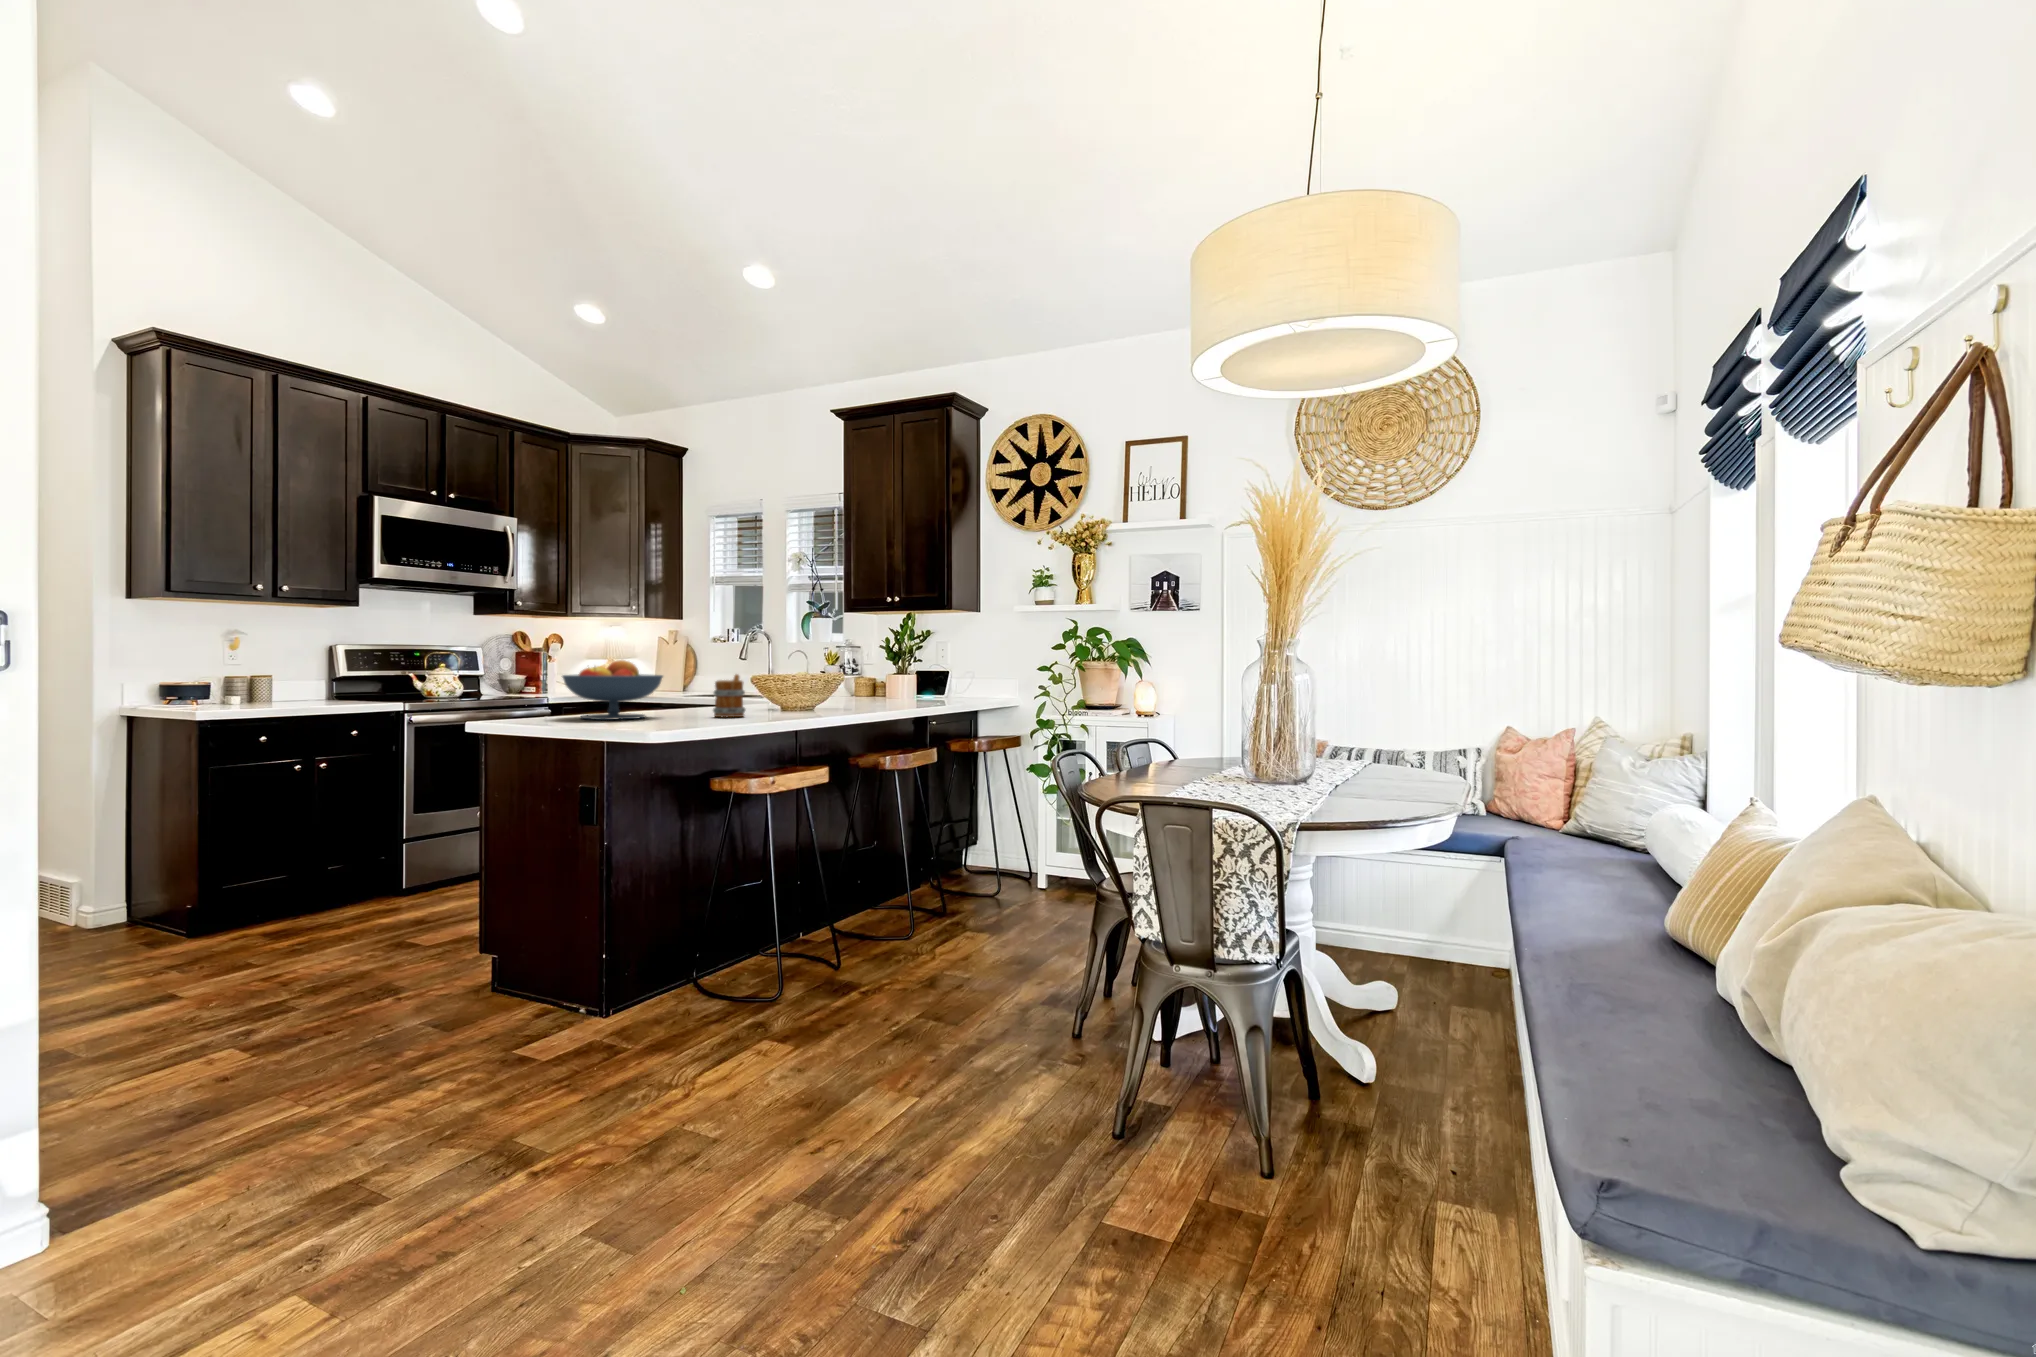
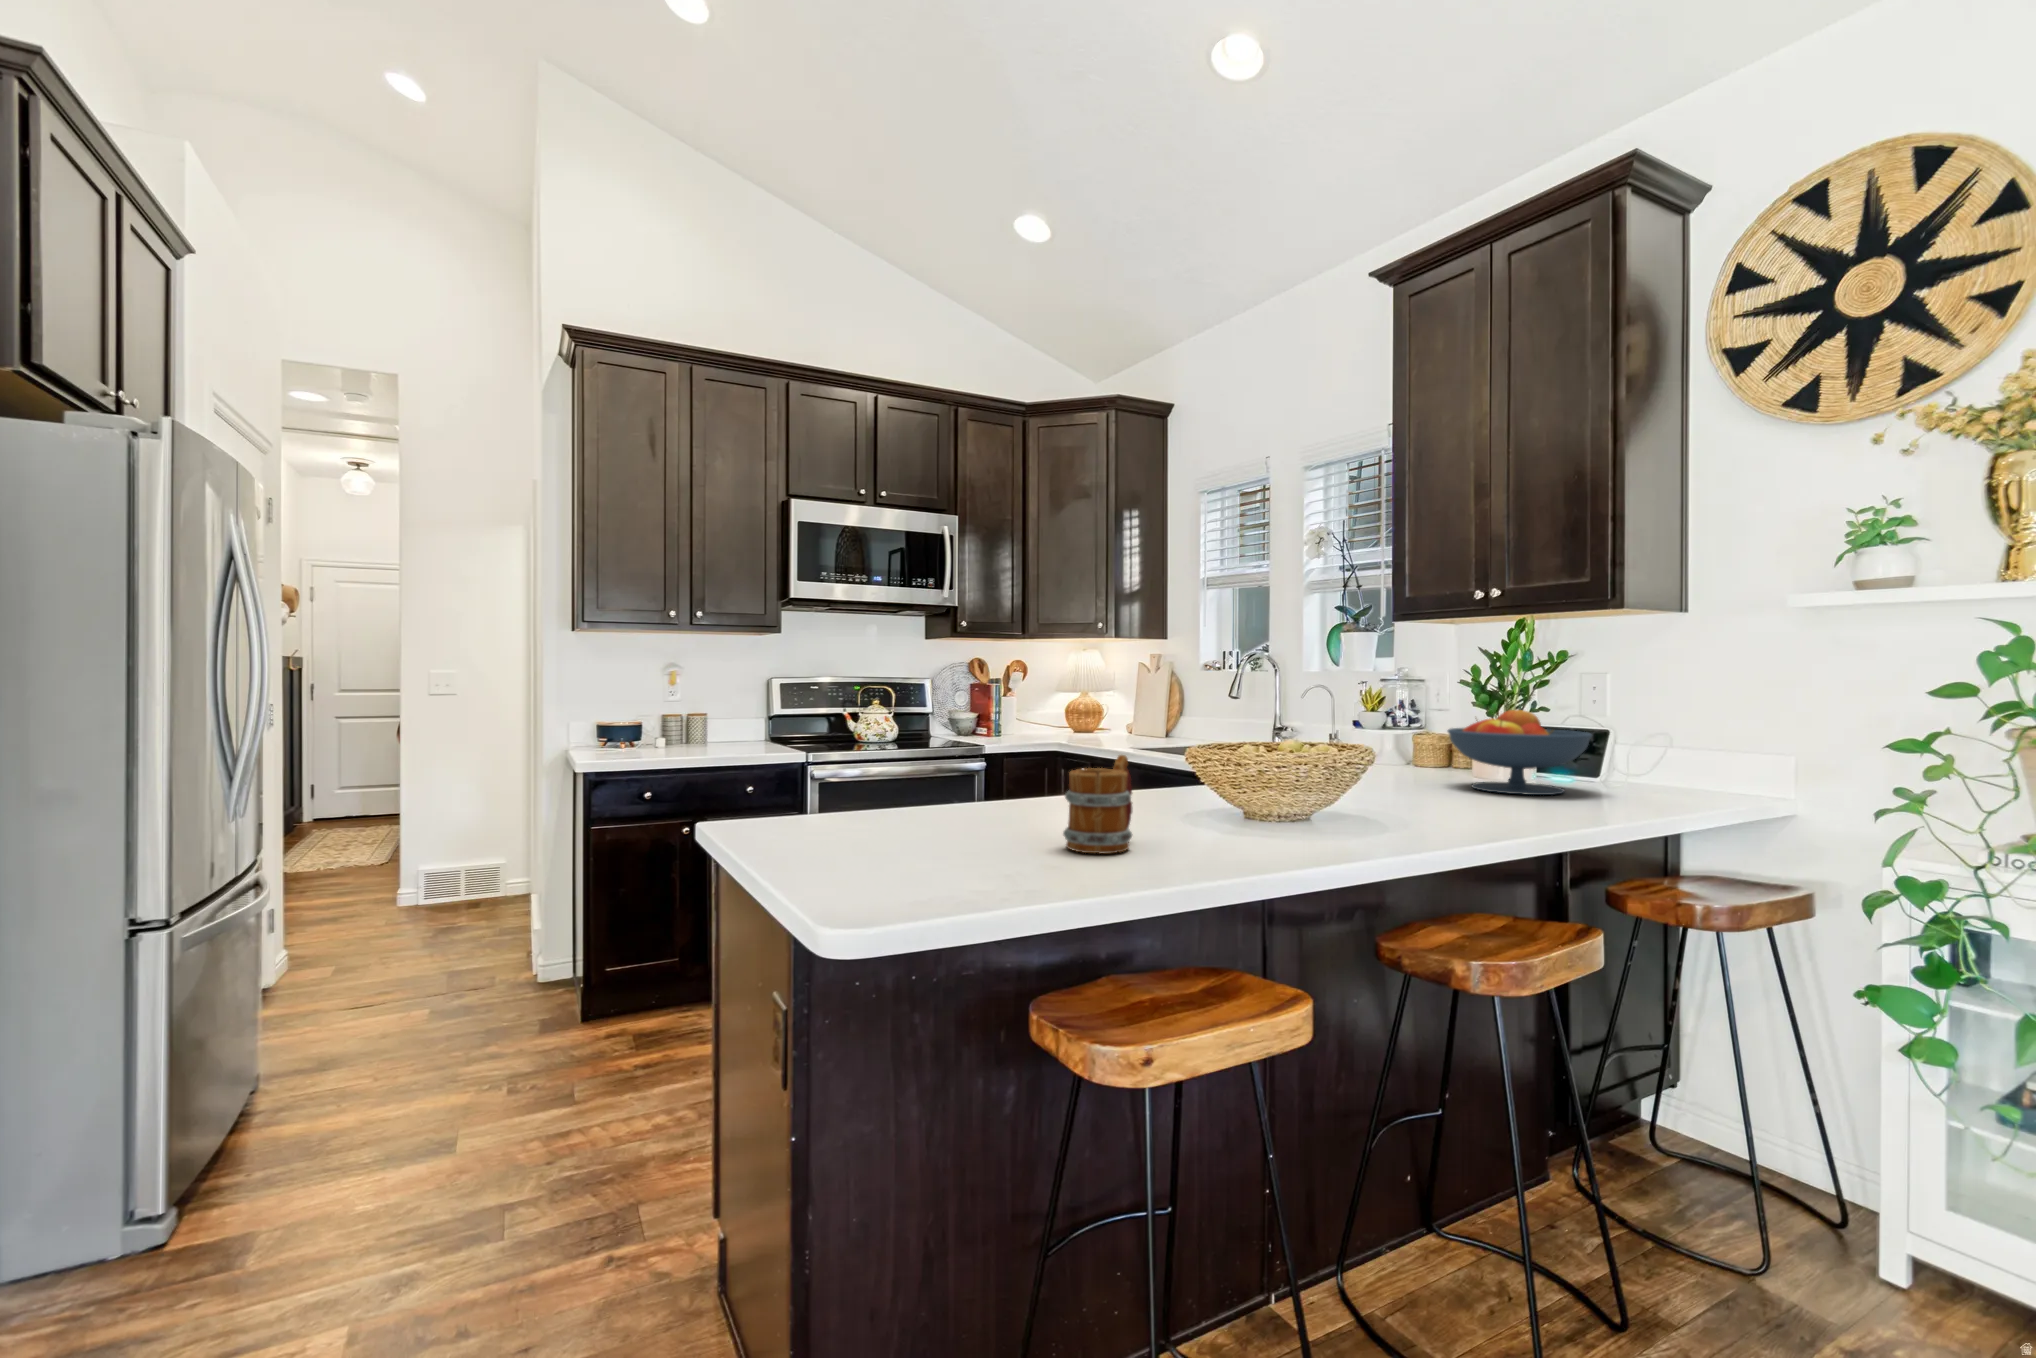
fruit bowl: present [562,660,663,720] -> present [1448,710,1592,795]

